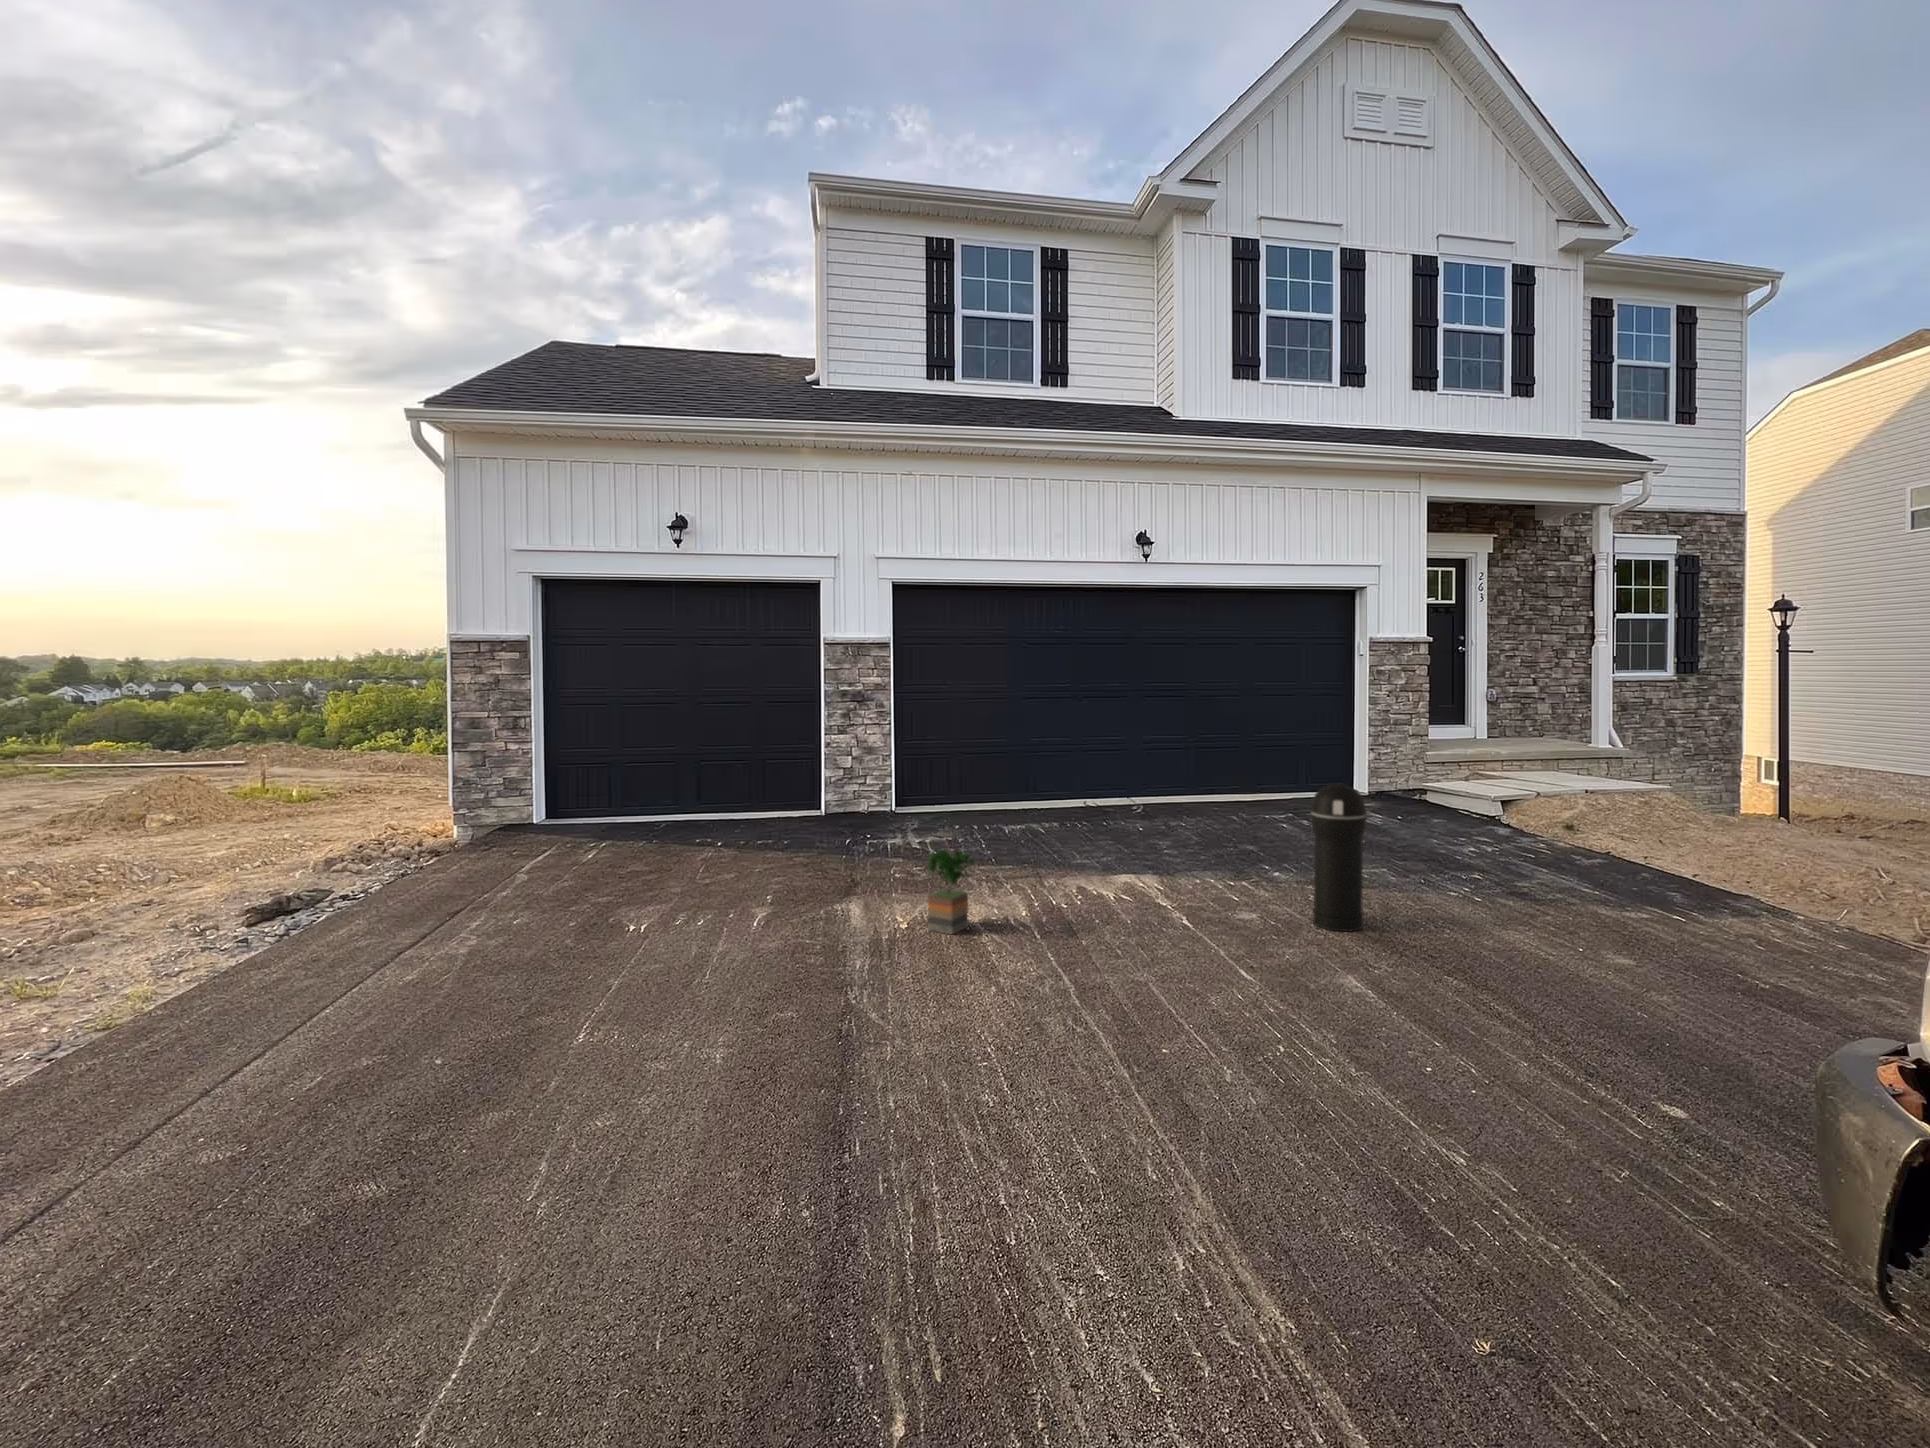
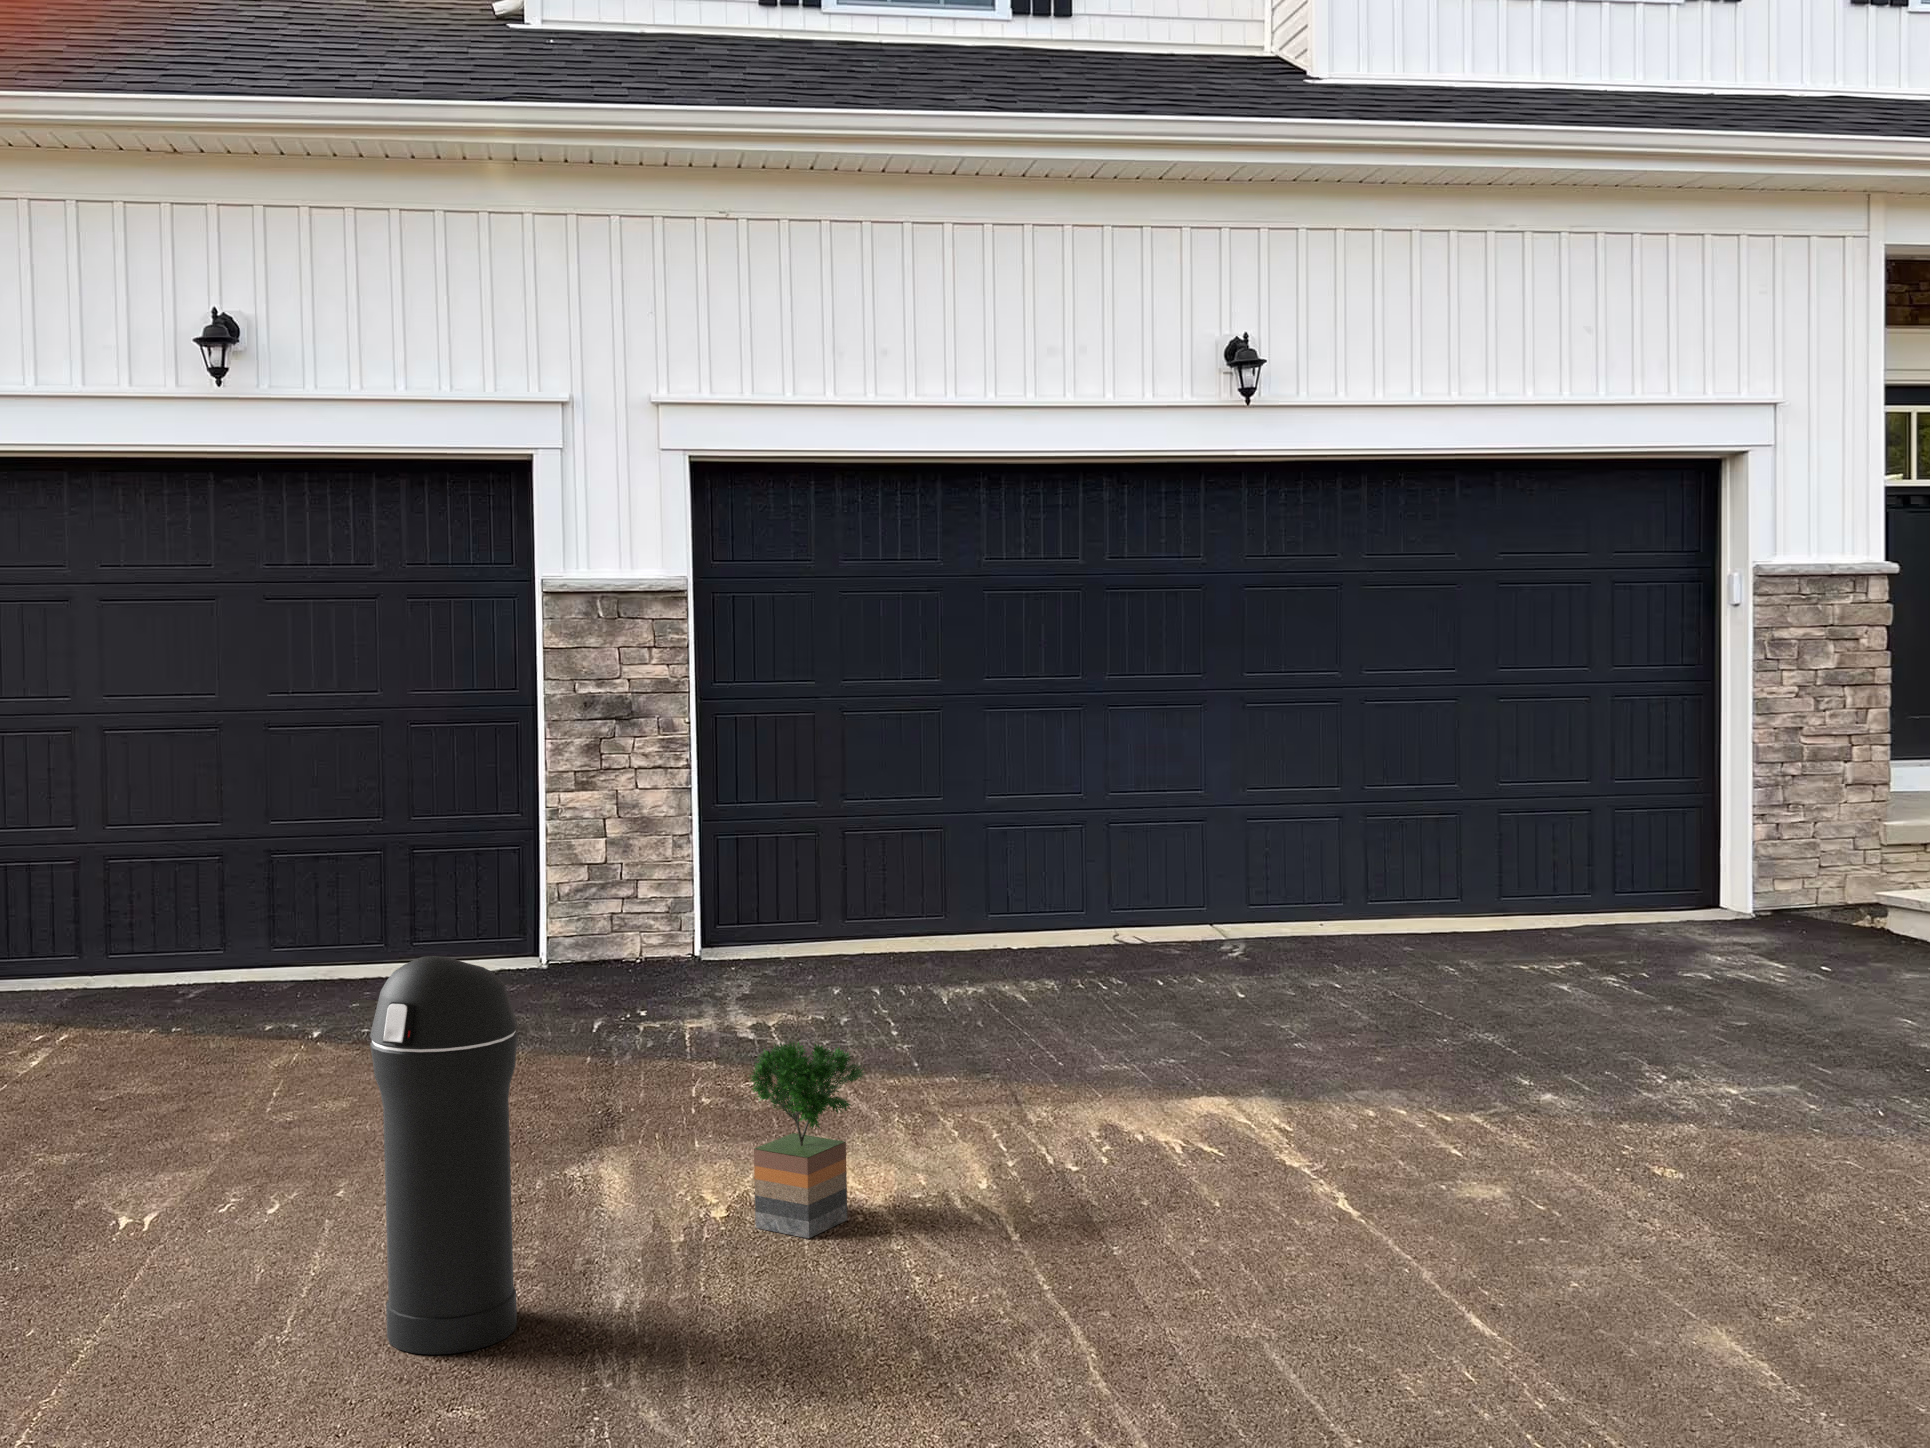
trash can: present [1311,784,1367,932] -> present [370,956,518,1355]

